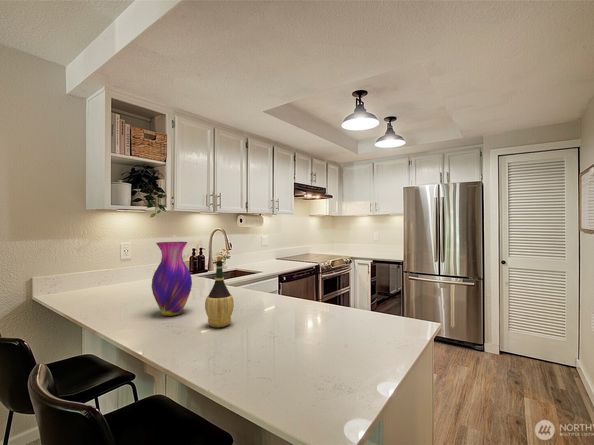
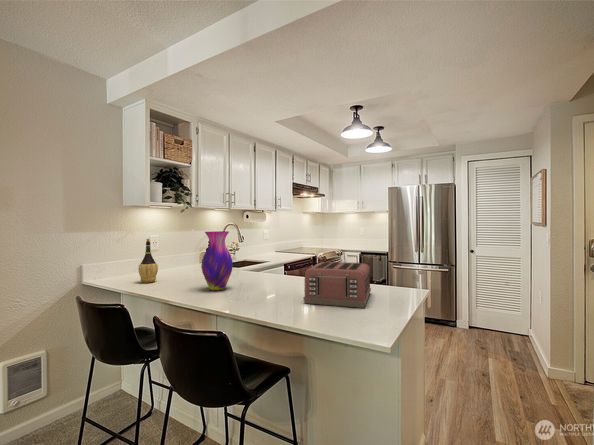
wine bottle: present [205,256,234,327] -> present [138,239,158,283]
toaster: none [263,283,361,354] -> present [303,262,371,308]

